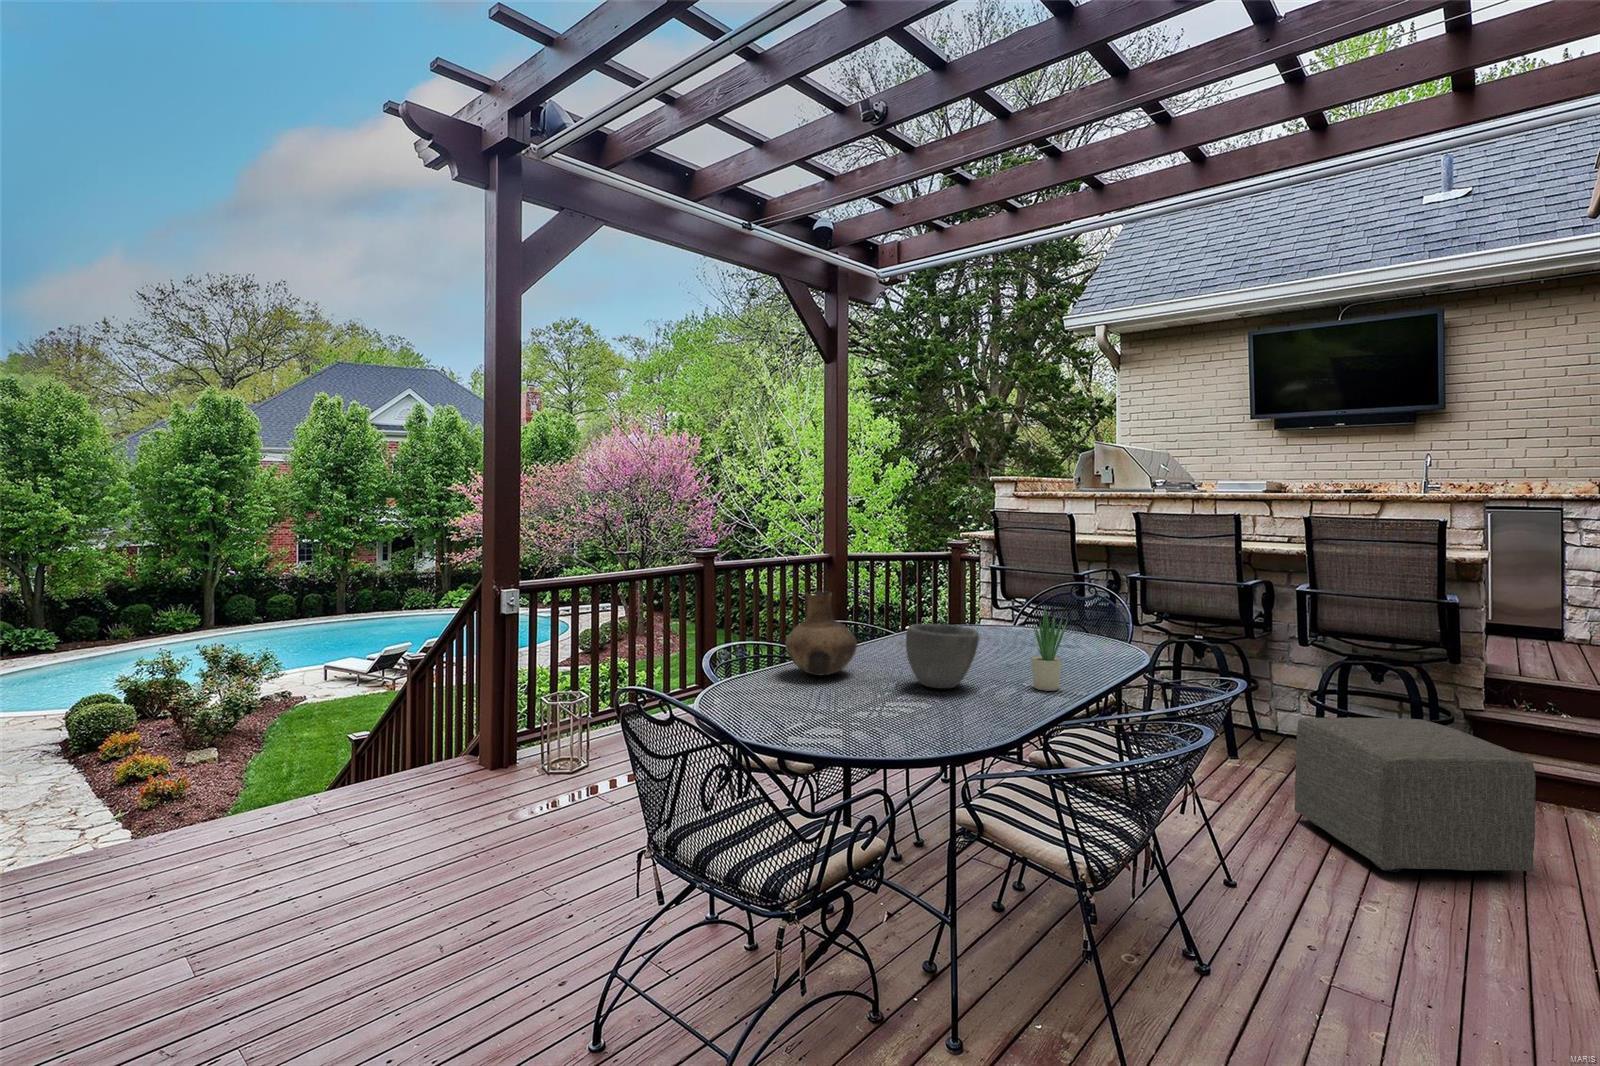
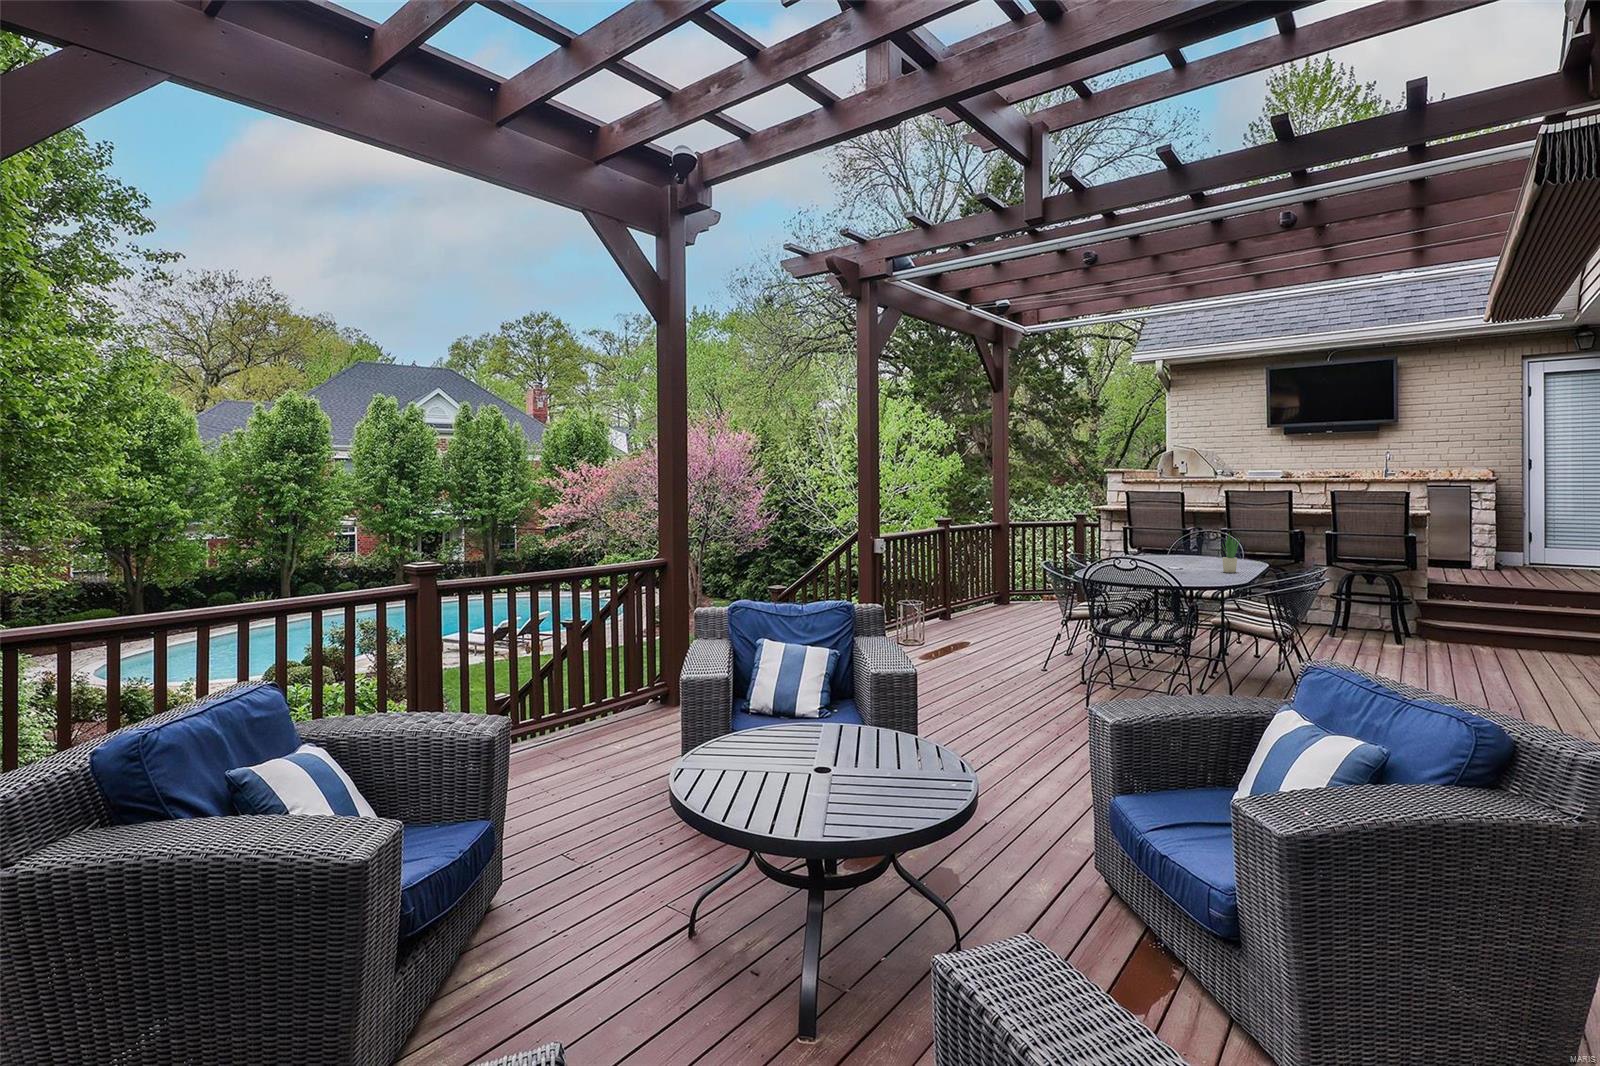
vase: present [785,591,857,676] -> none [1091,530,1130,572]
bowl: present [906,624,979,688] -> none [1161,544,1199,573]
ottoman: present [1295,718,1536,875] -> none [1333,595,1449,662]

